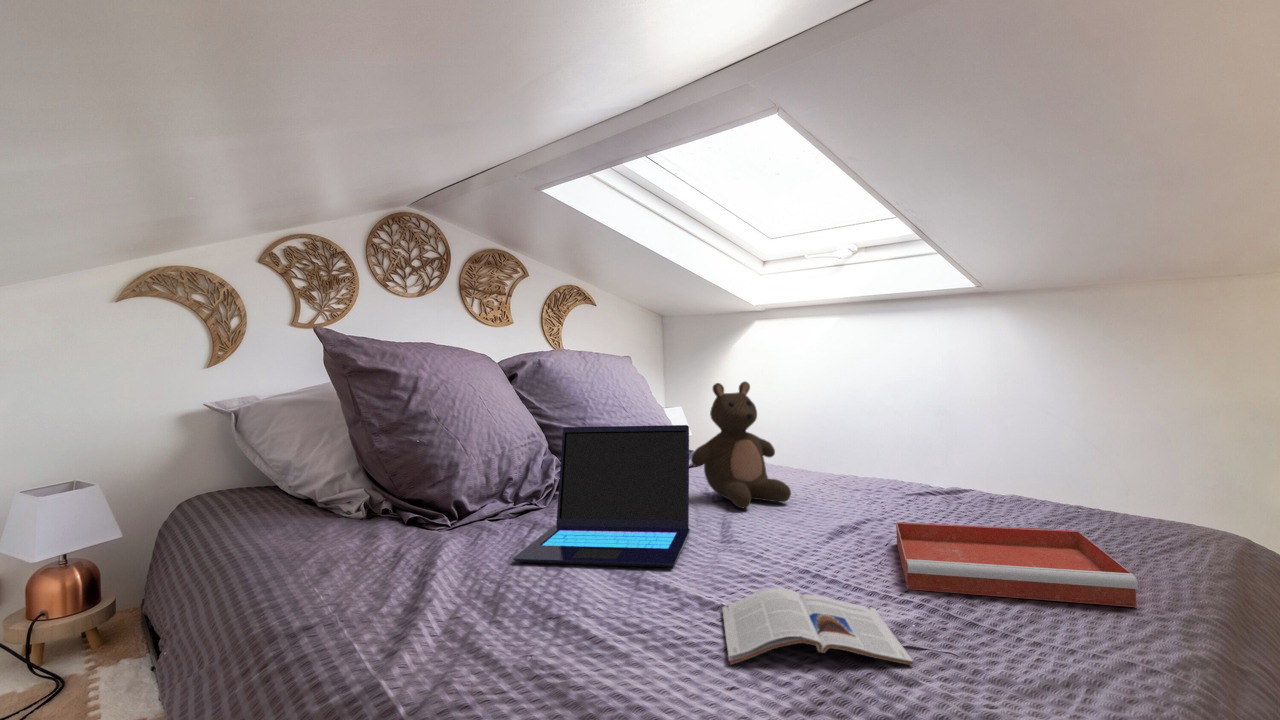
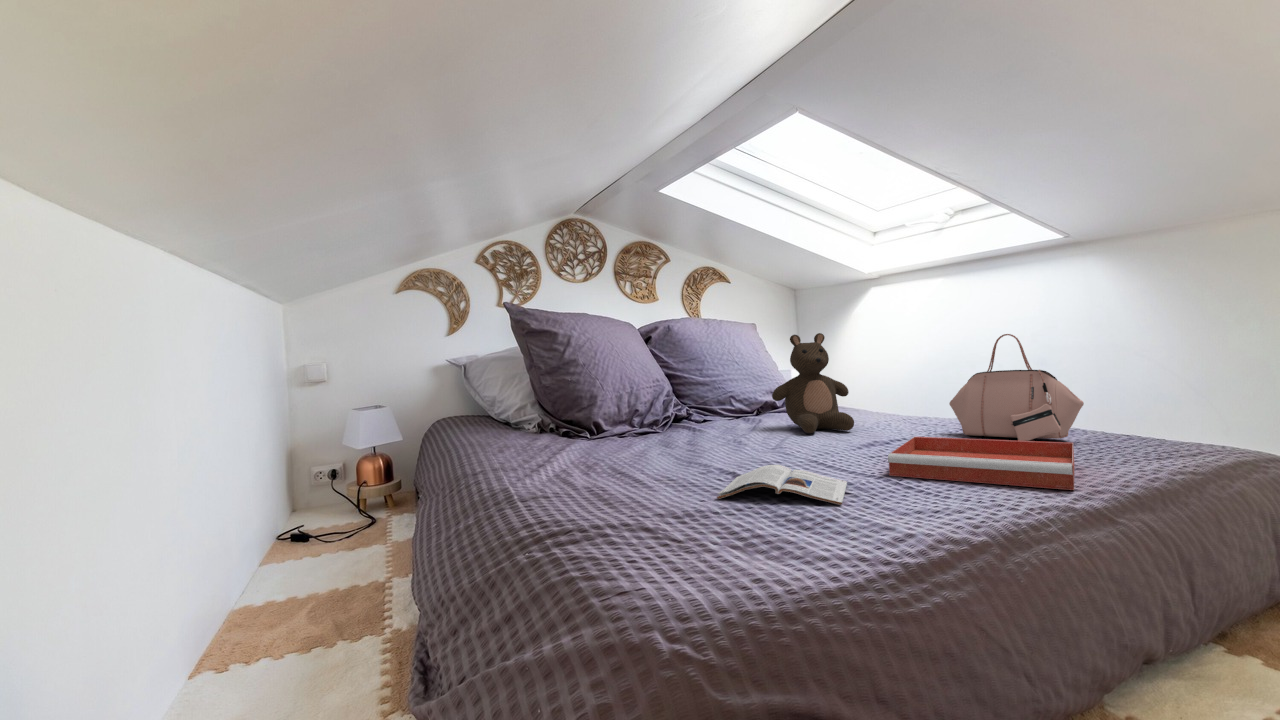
handbag: none [897,393,1046,520] -> present [949,334,1084,441]
laptop: present [513,425,690,567] -> none [618,364,757,460]

